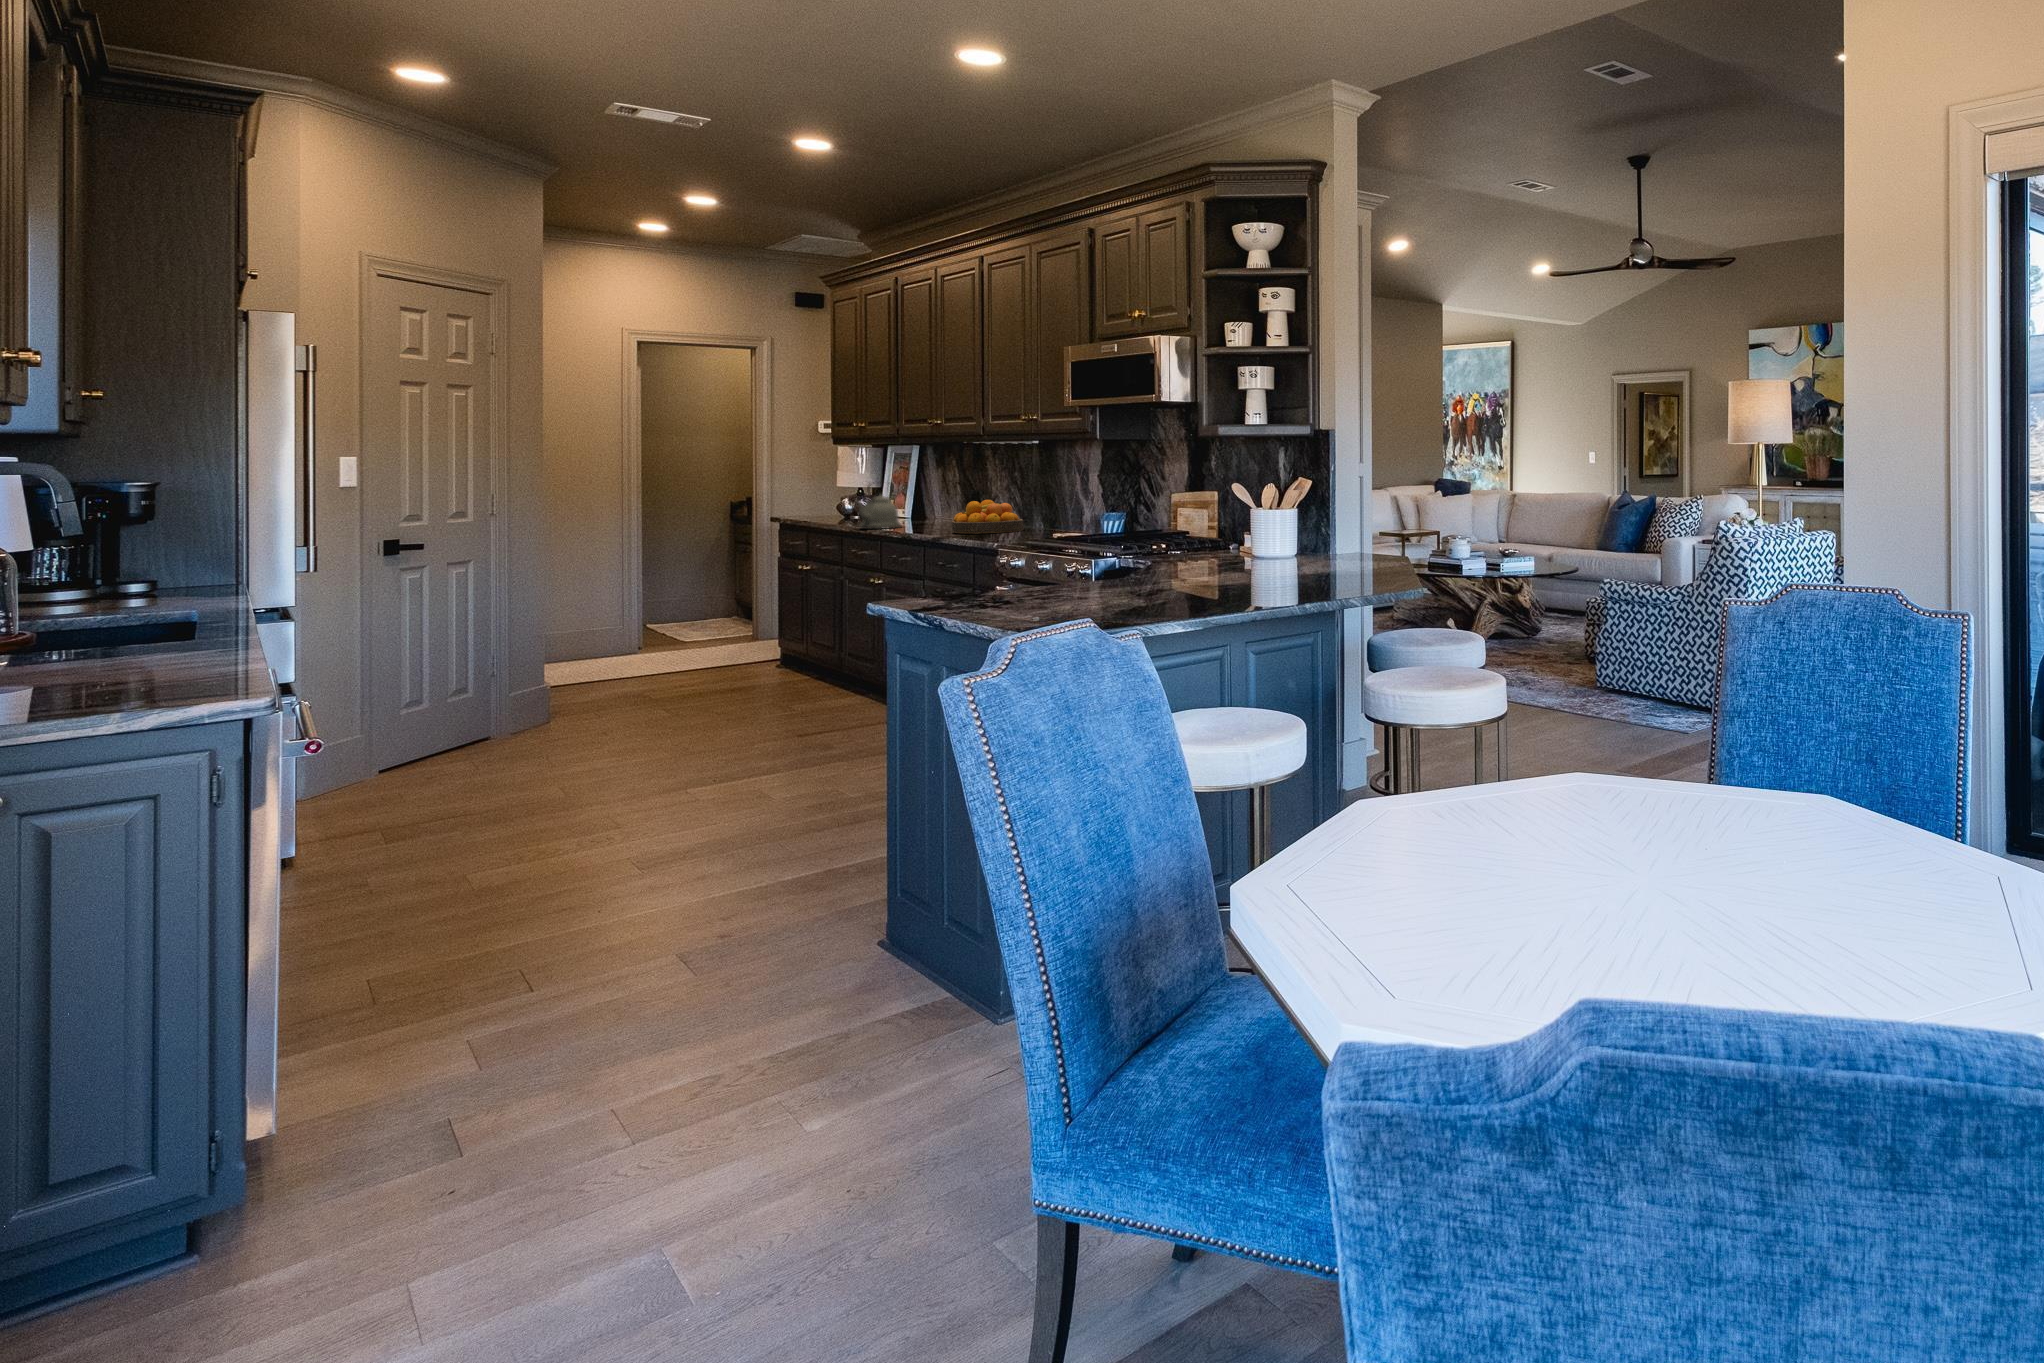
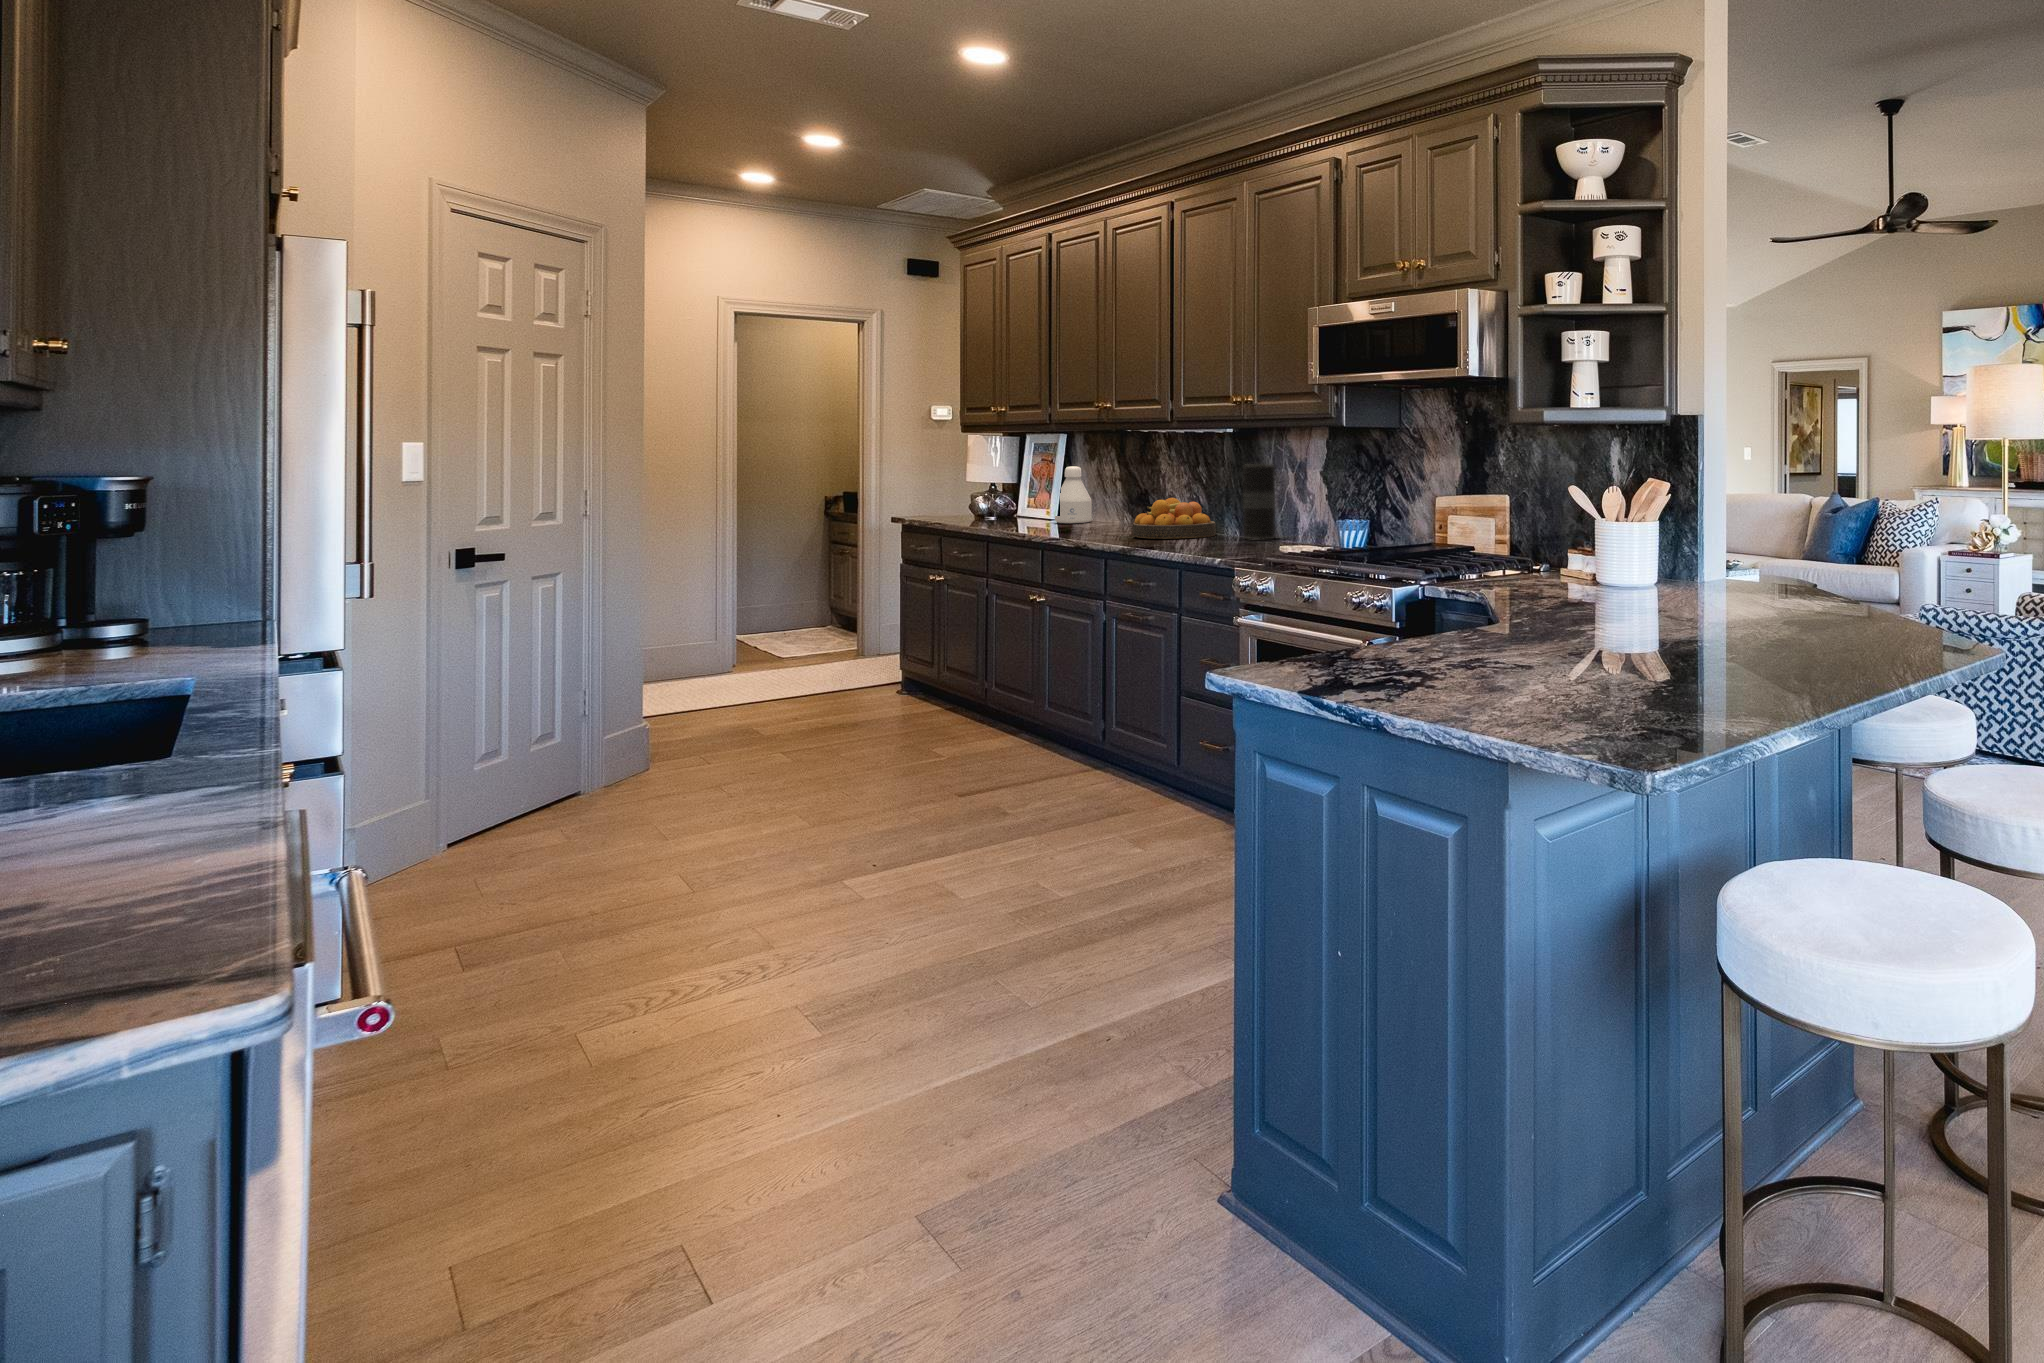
vase: none [1038,471,1066,533] -> present [1243,464,1276,540]
bottle: none [906,474,939,523] -> present [1055,466,1092,523]
kettle: present [856,485,901,529] -> none [1007,476,1058,531]

